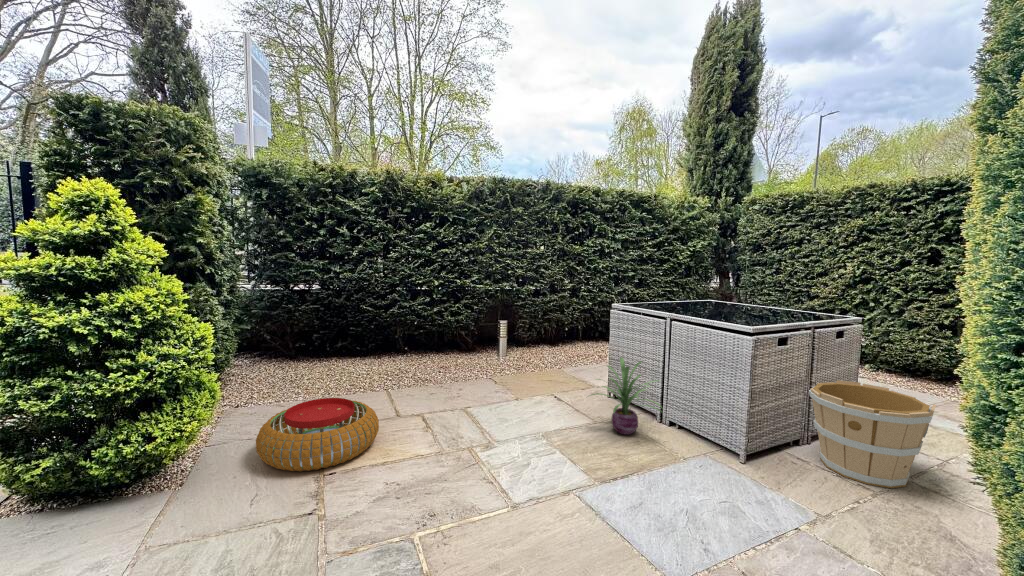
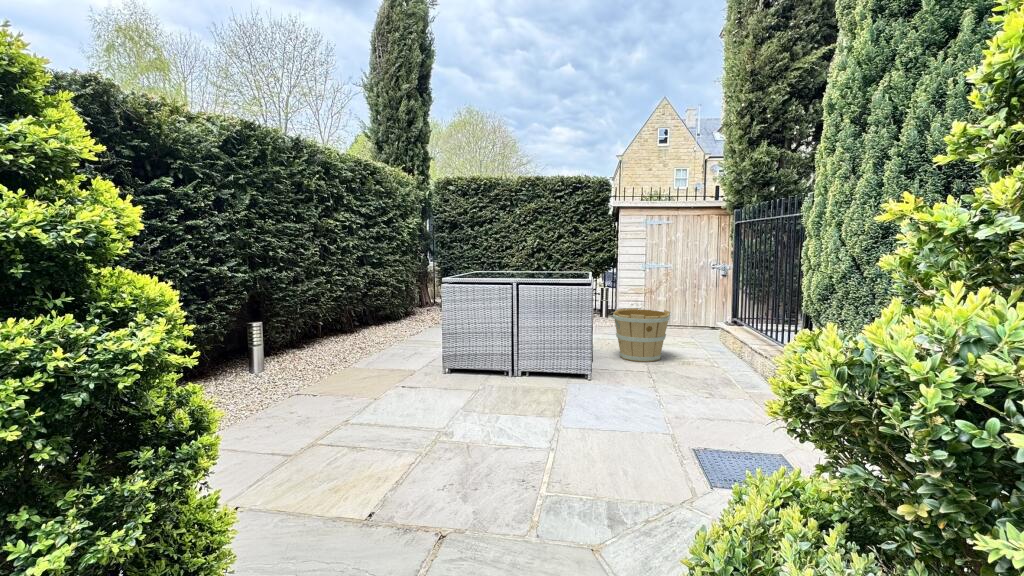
decorative plant: present [589,357,661,435] -> none [496,318,565,382]
pouf: present [256,398,379,471] -> none [275,423,437,527]

